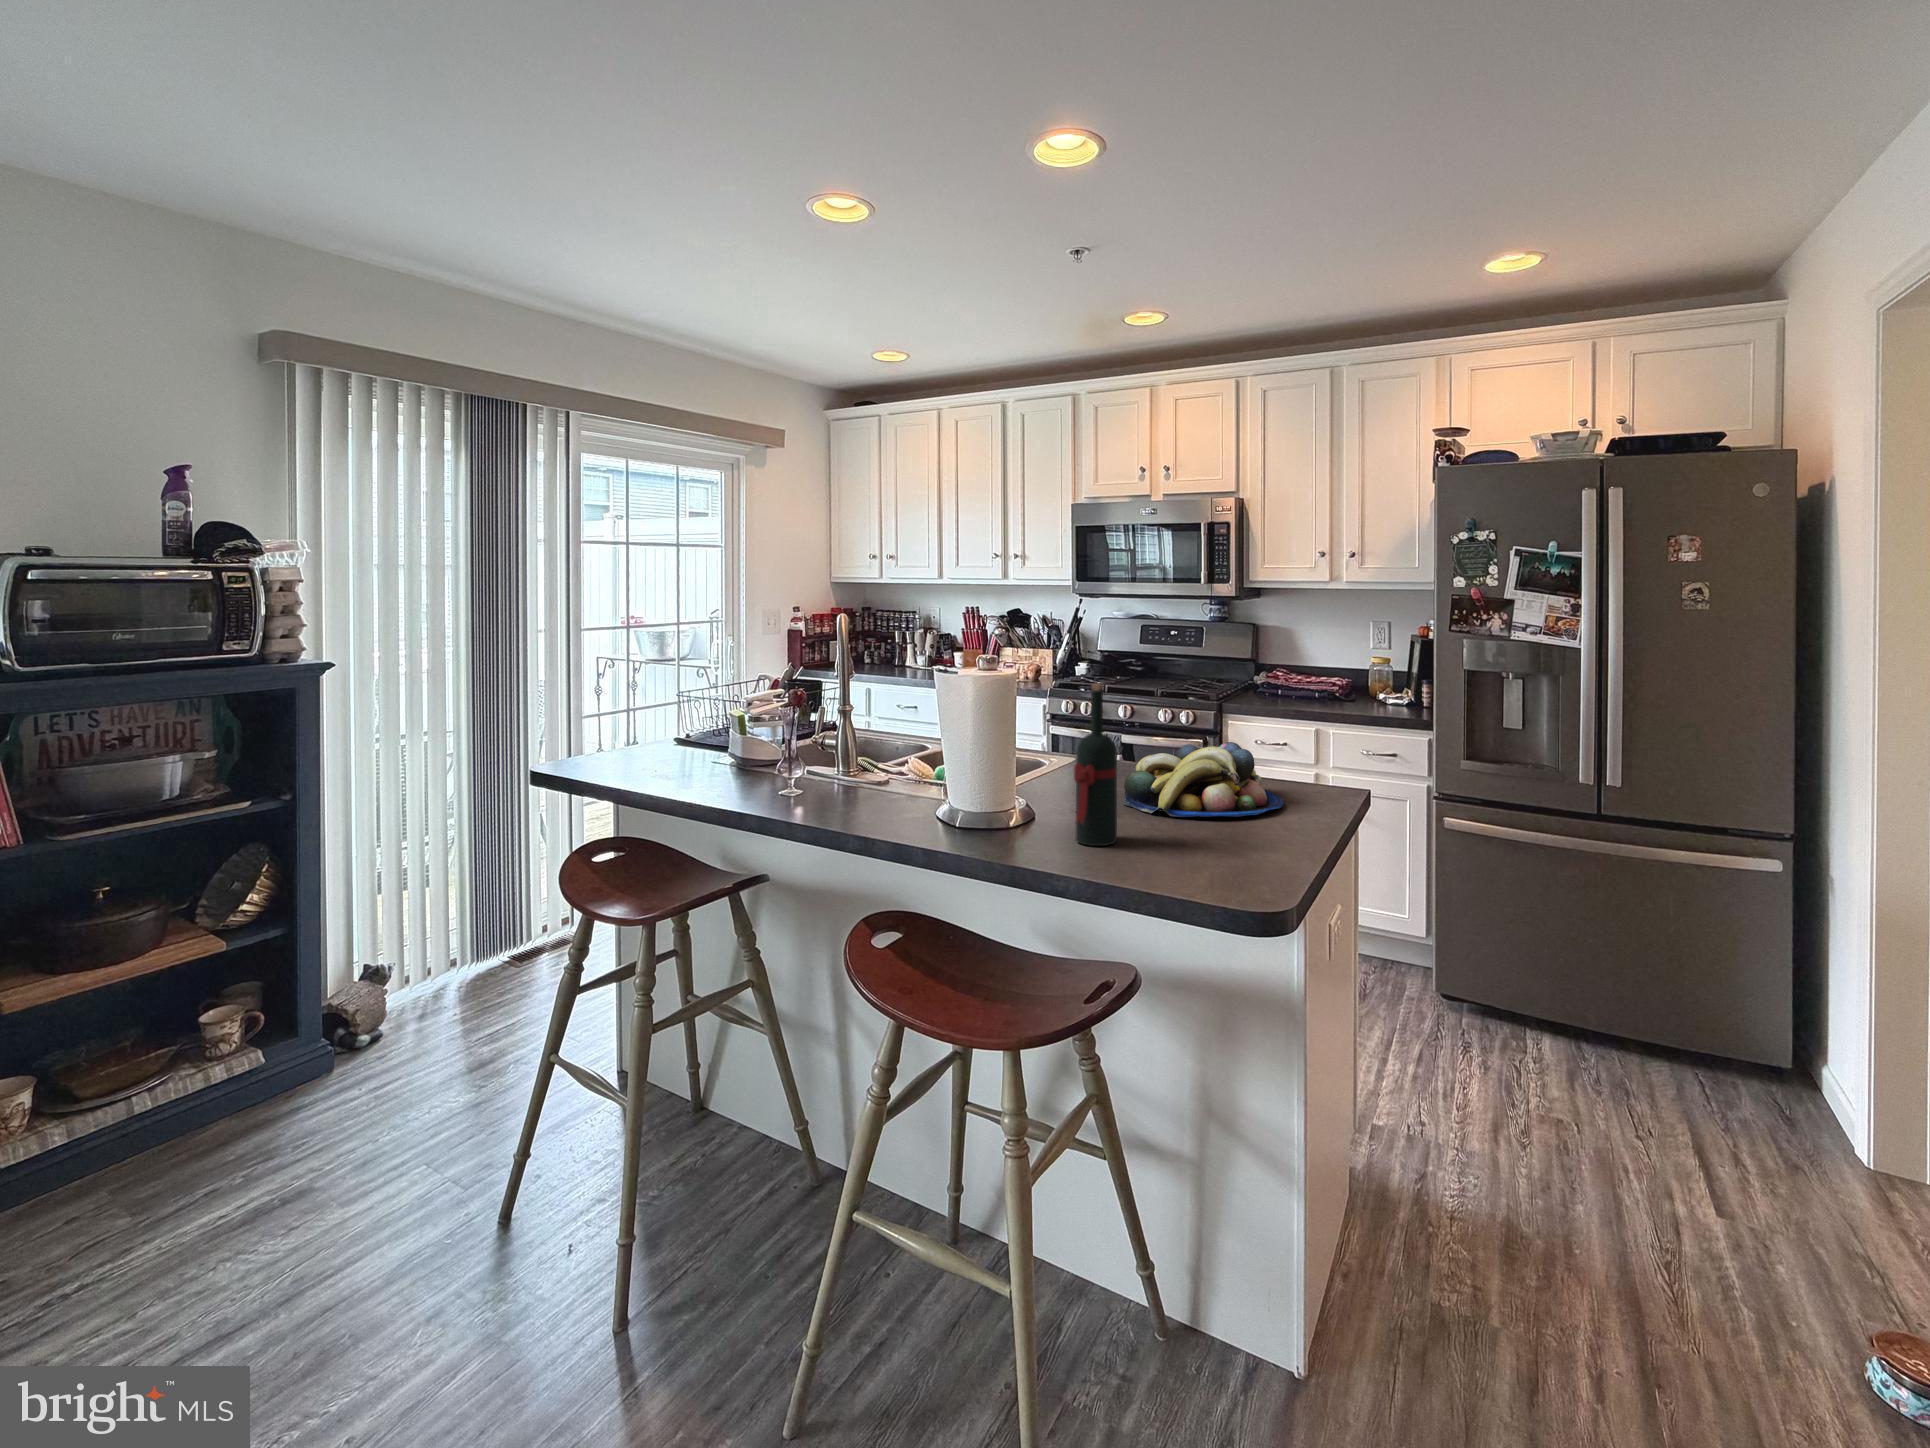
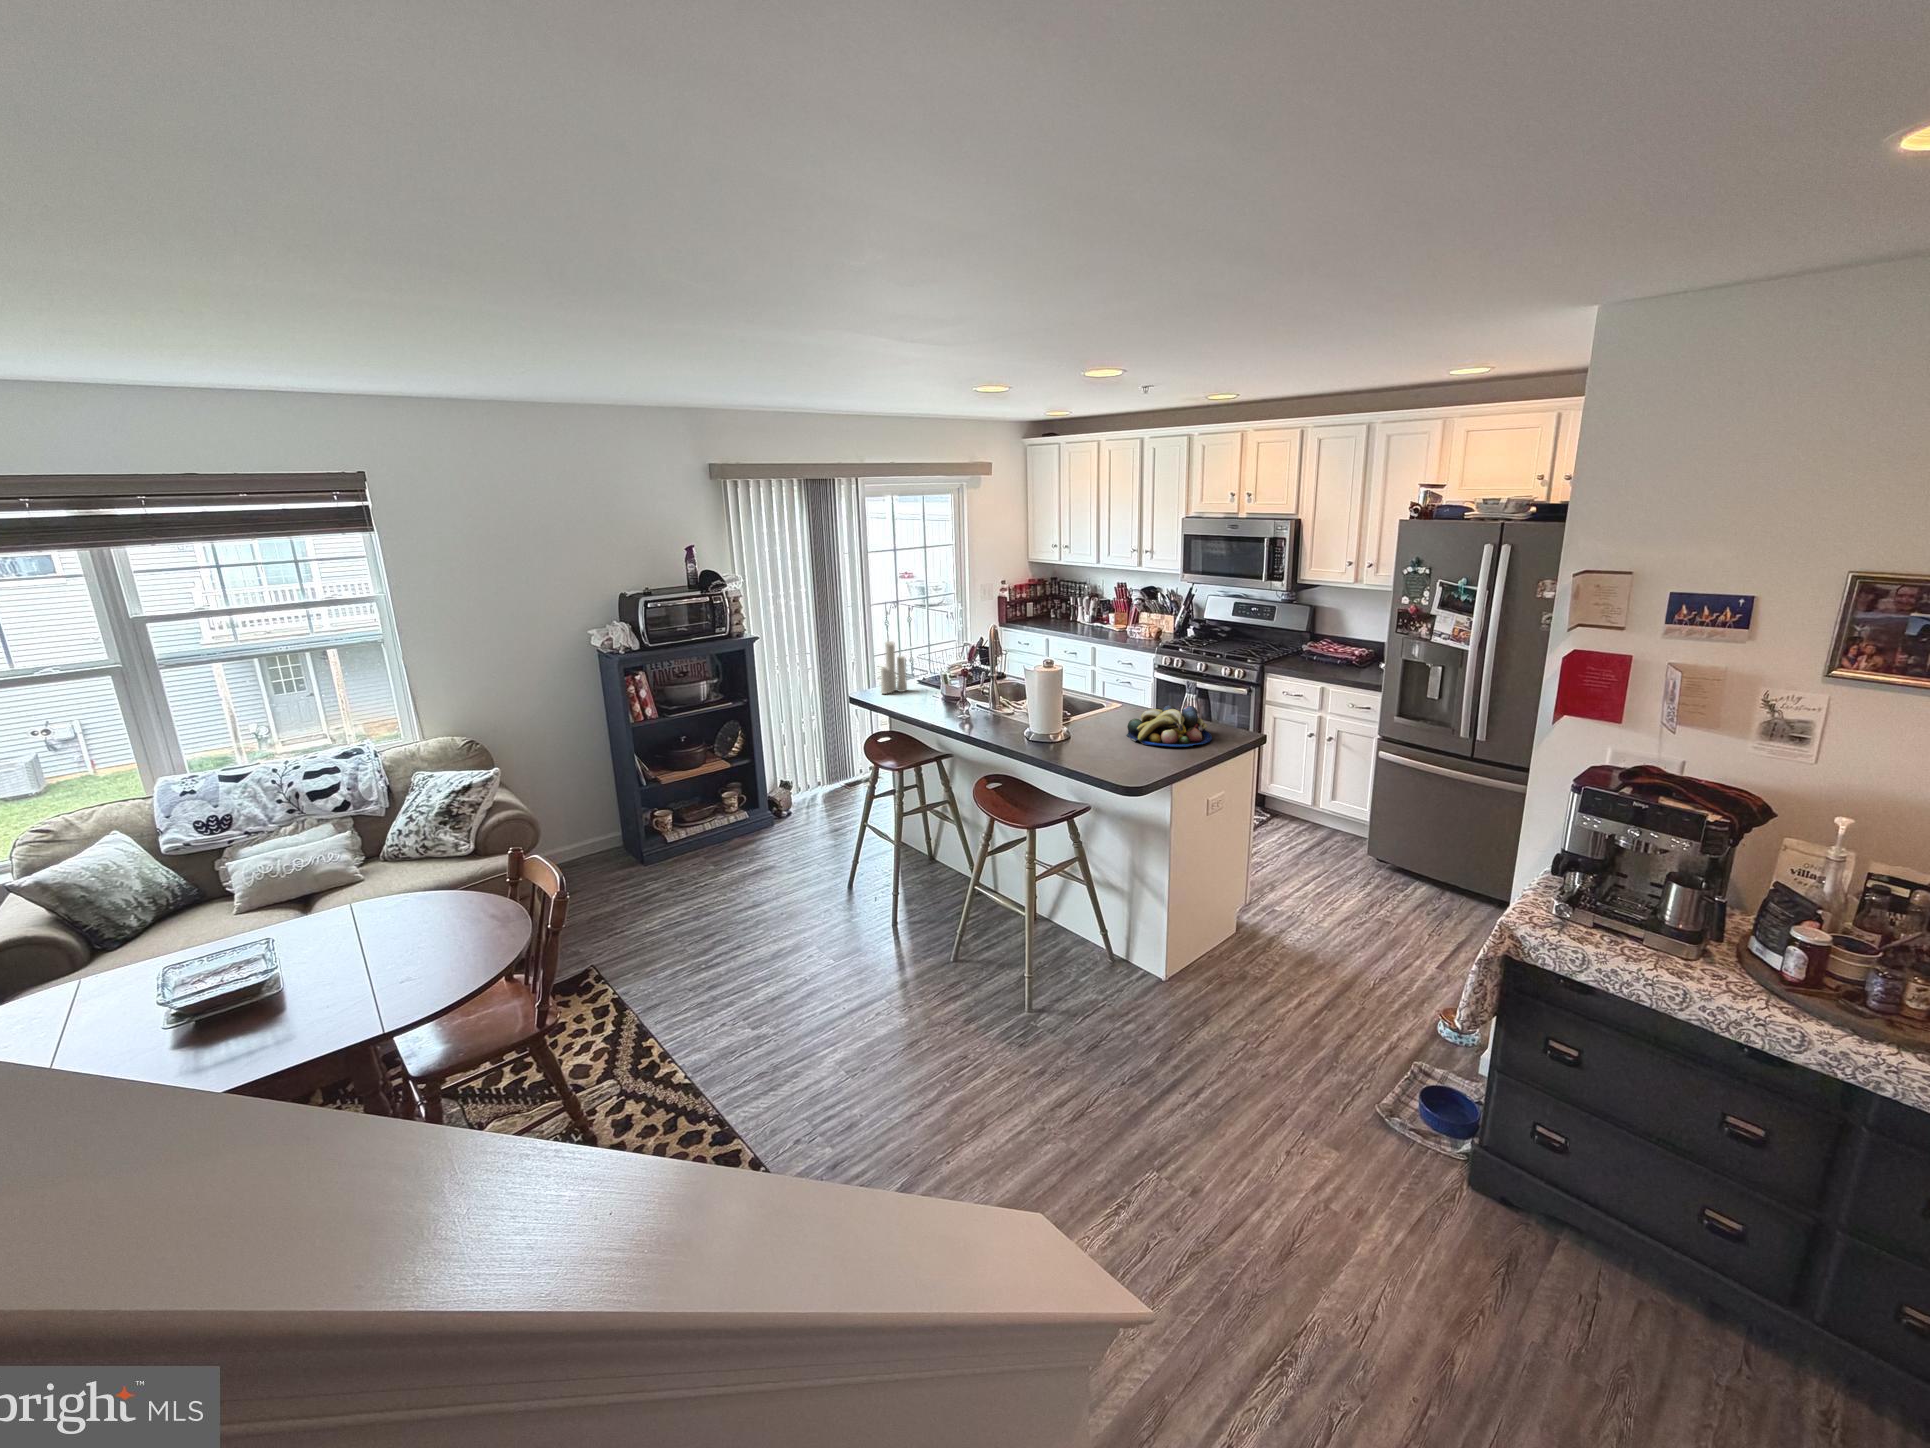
candle: none [588,643,646,766] -> present [881,641,907,694]
wine bottle: present [1074,683,1117,846] -> none [1082,681,1105,757]

